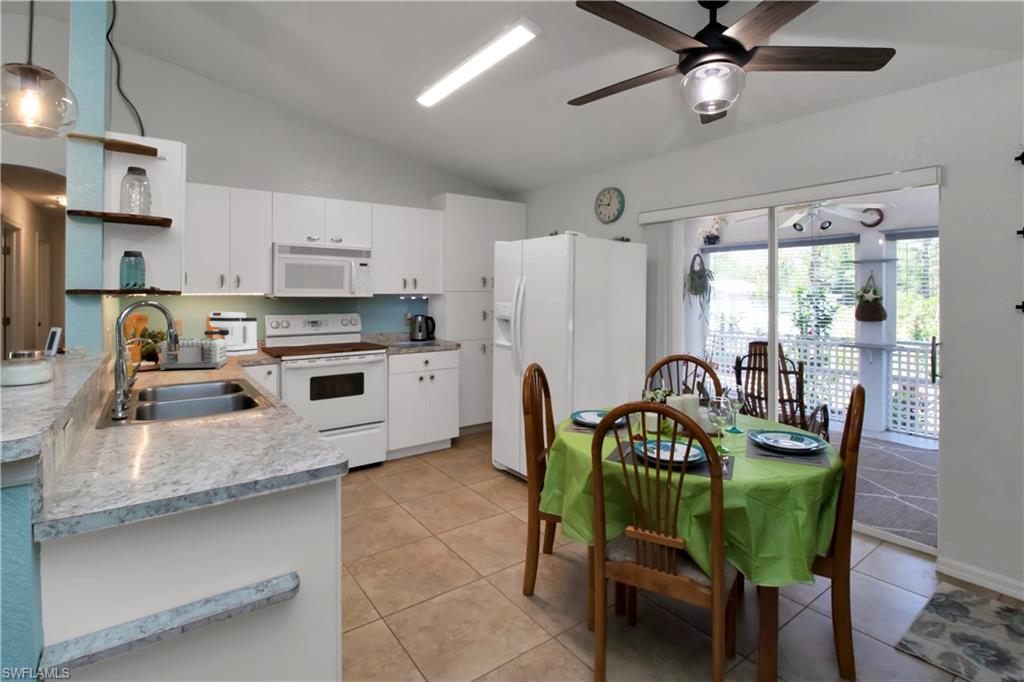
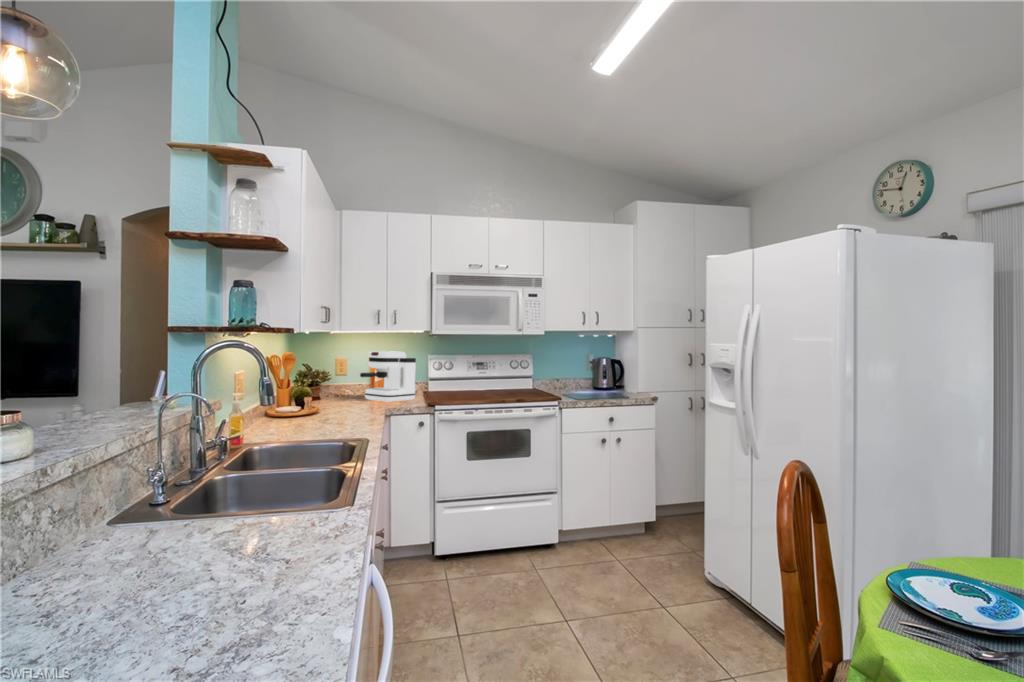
toaster: present [160,338,228,370] -> none [295,381,374,420]

